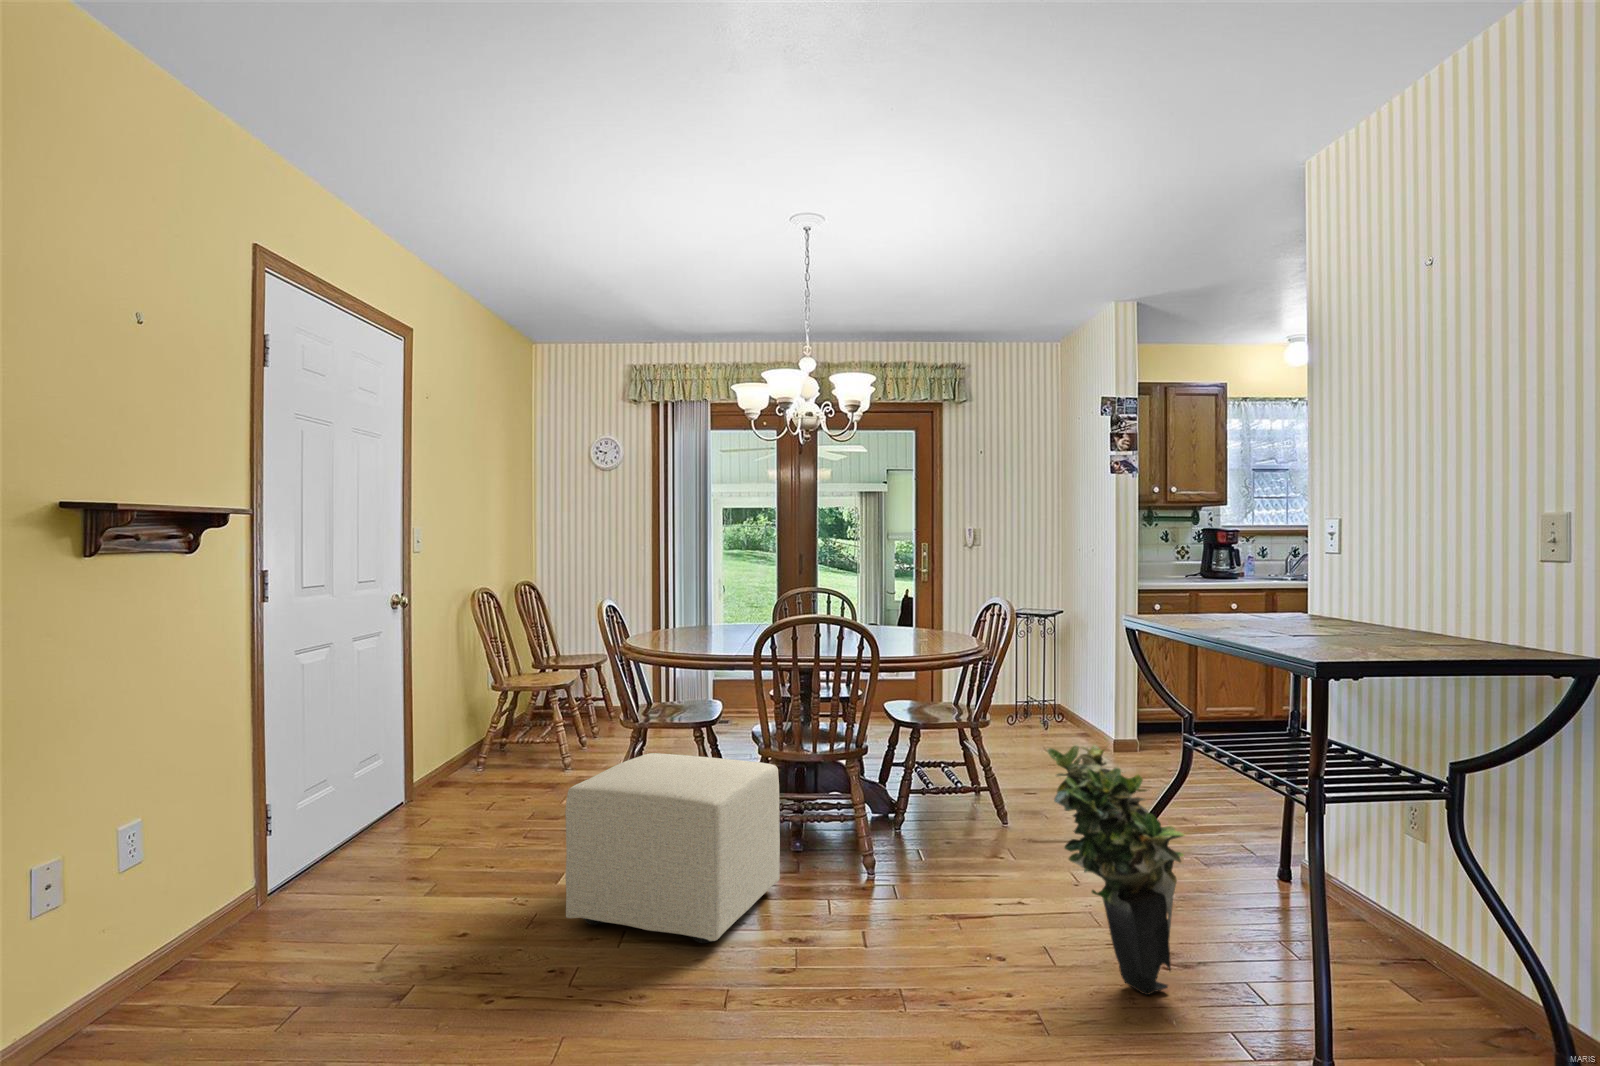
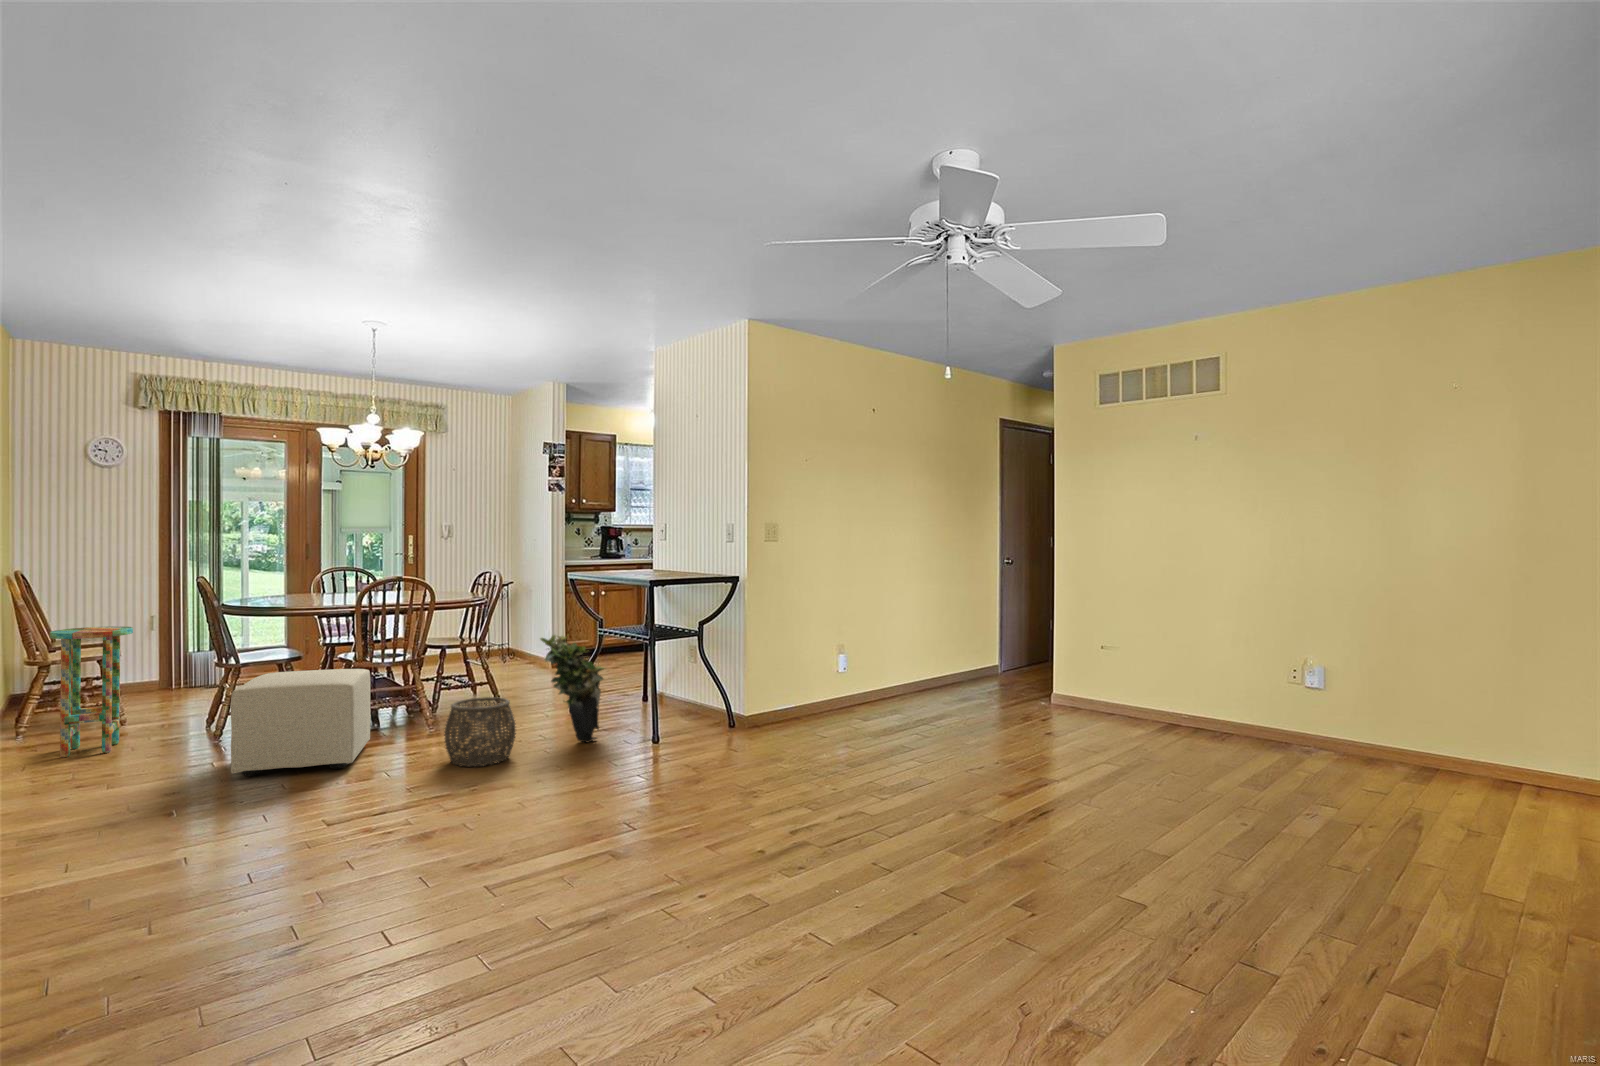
side table: none [470,660,551,824] -> present [50,626,133,757]
woven basket: none [852,859,988,1018] -> present [444,697,516,767]

